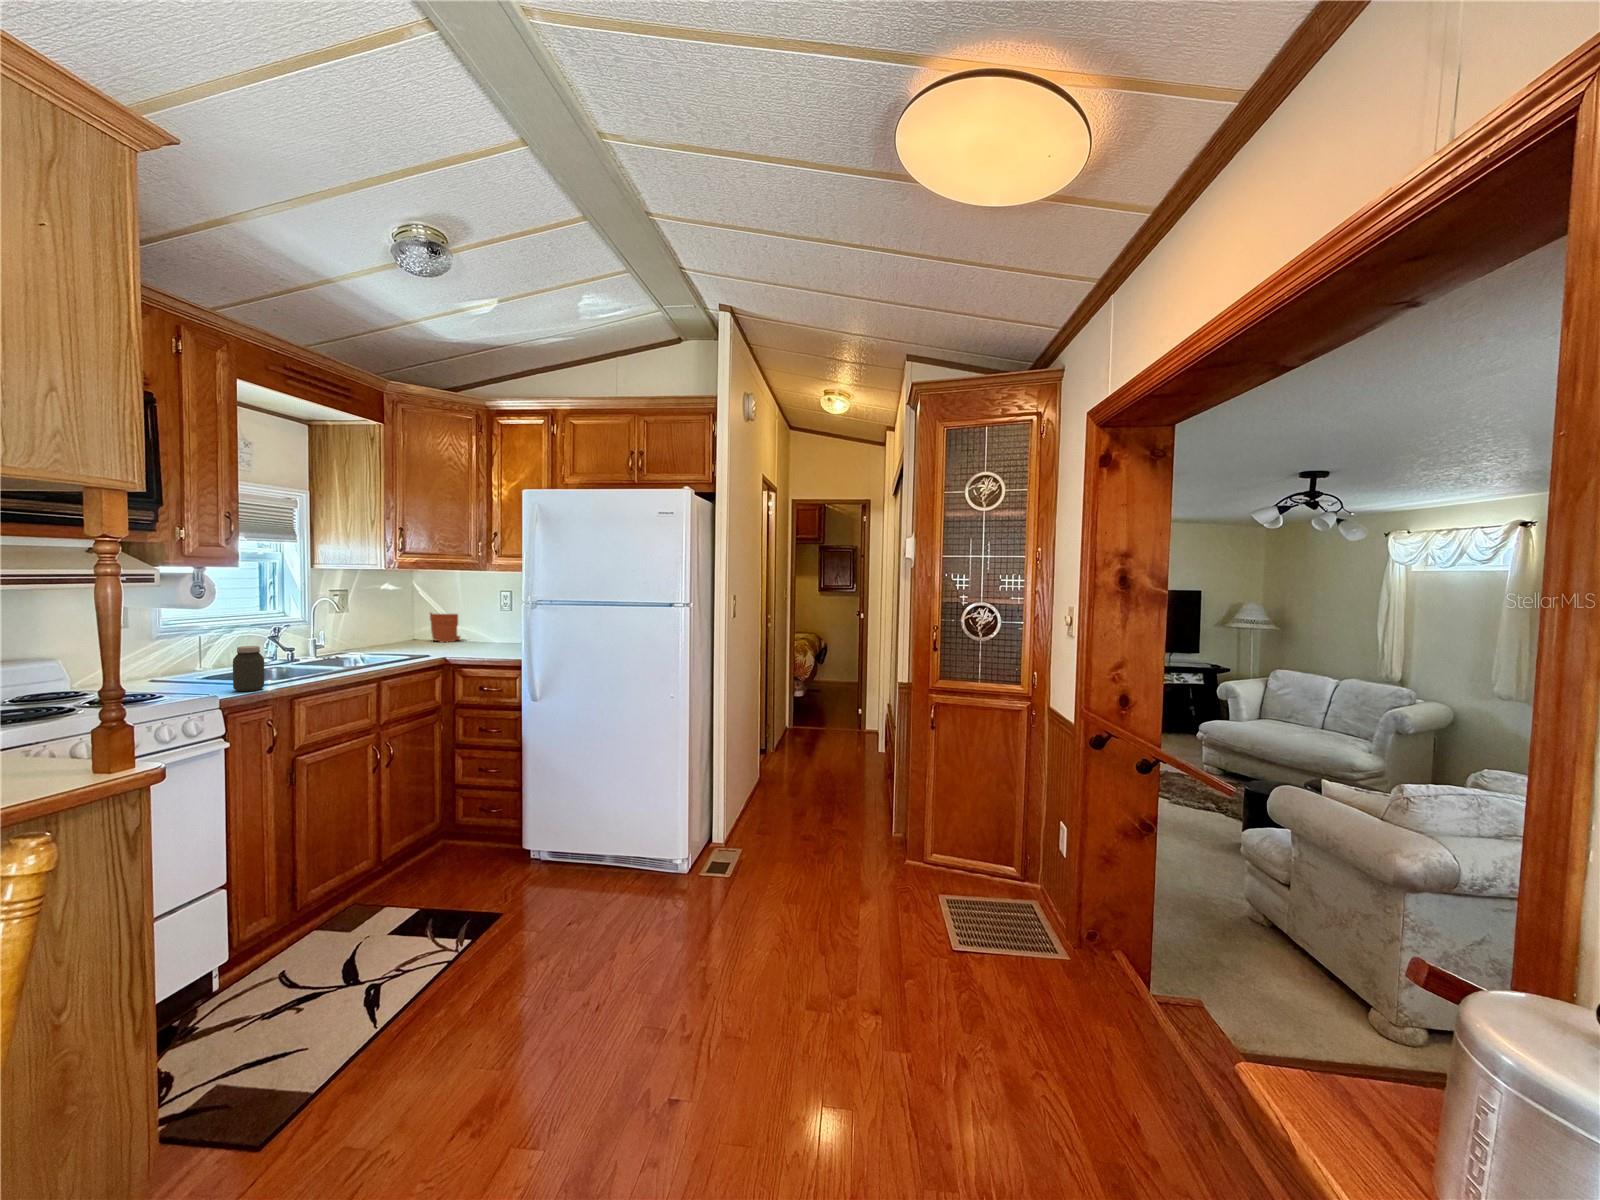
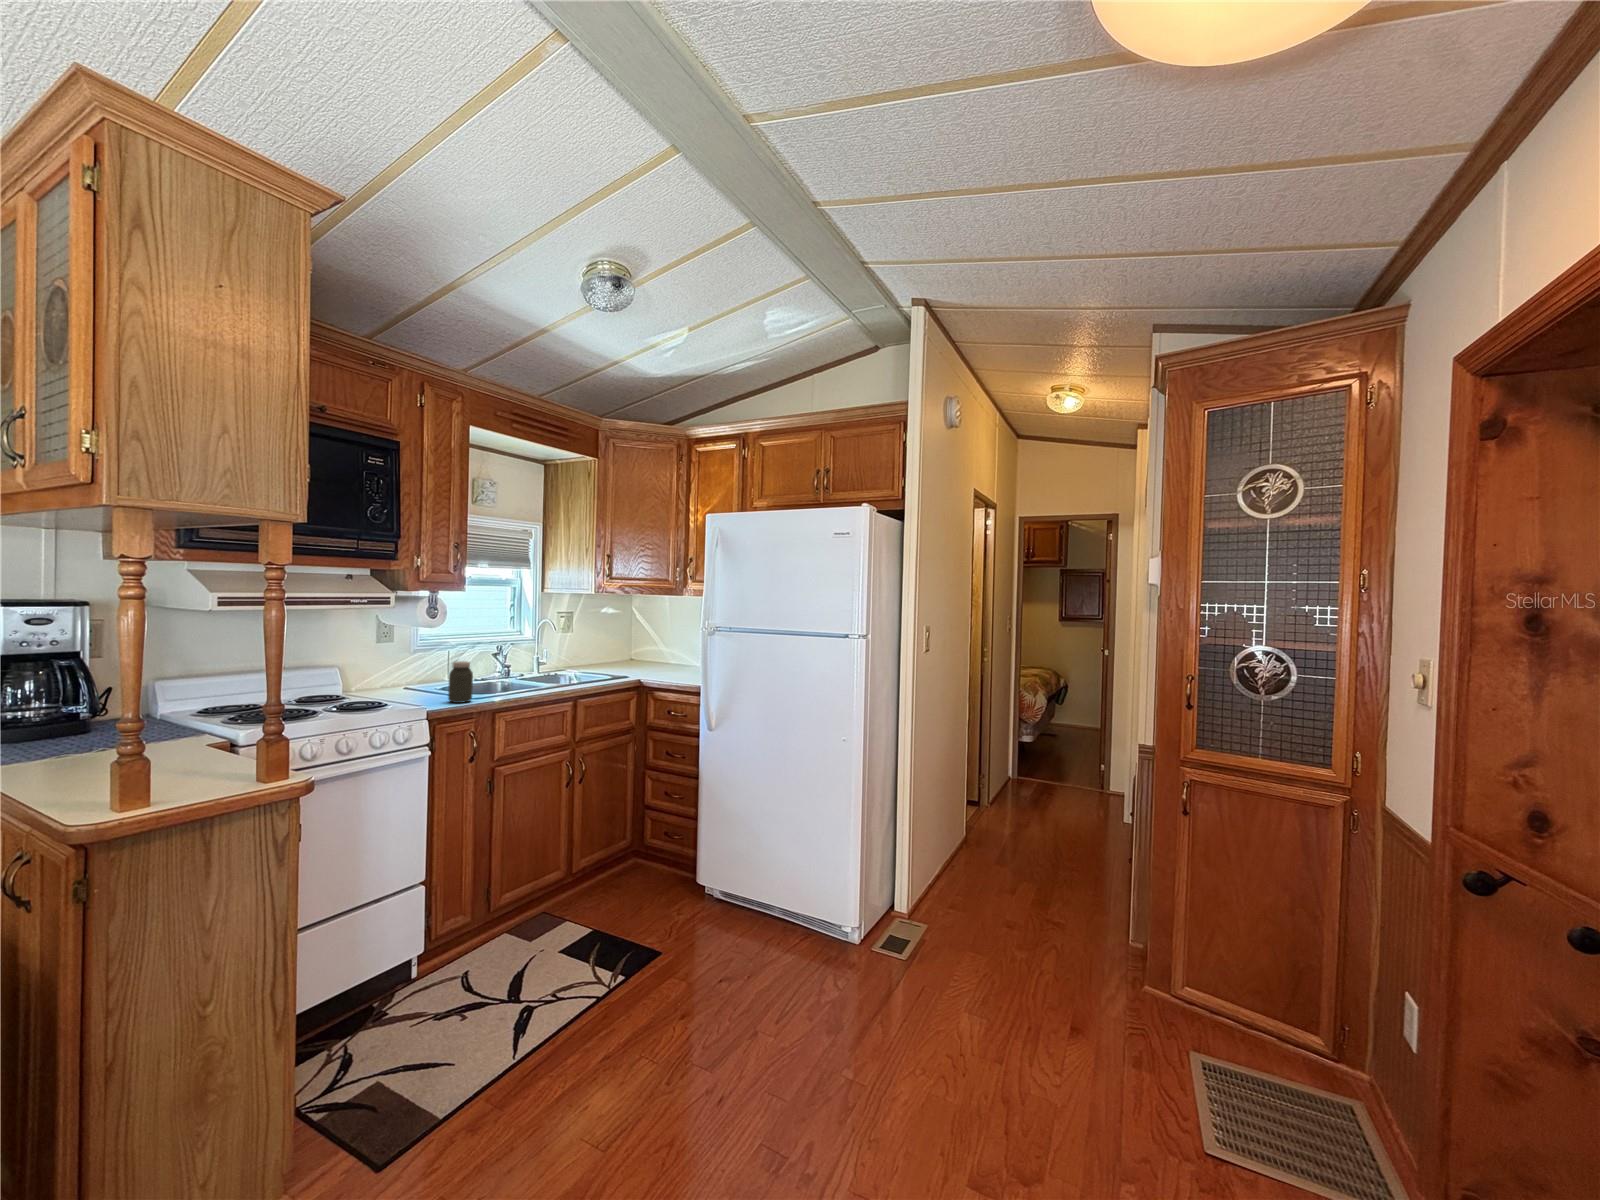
plant pot: present [430,613,460,642] -> none [640,623,670,666]

